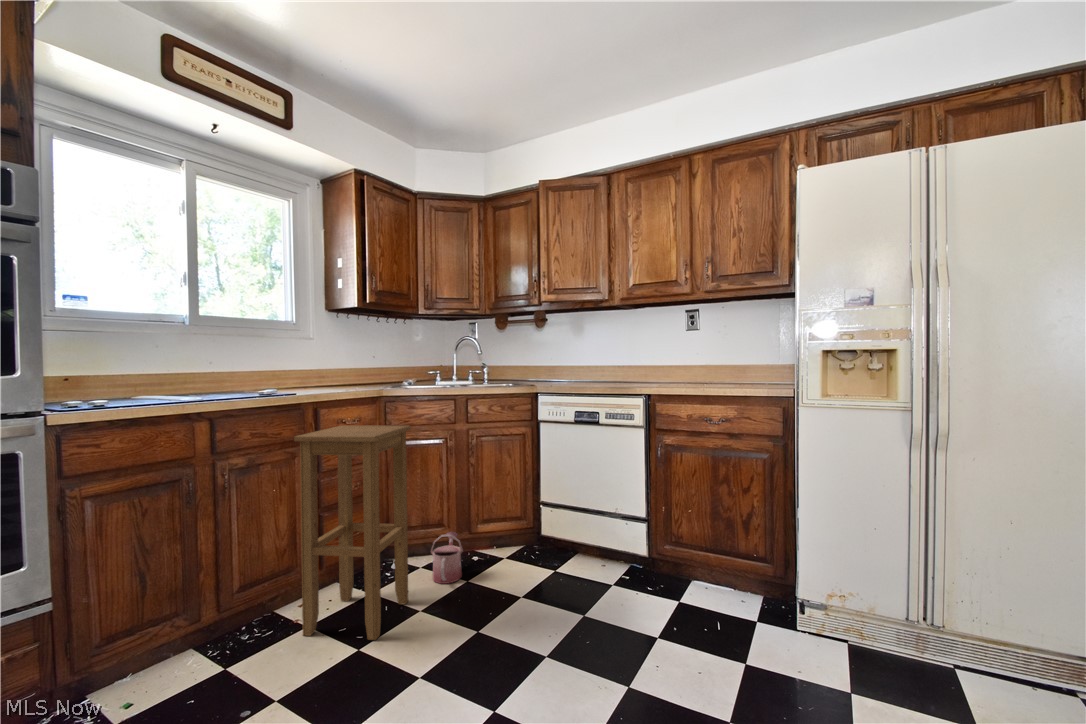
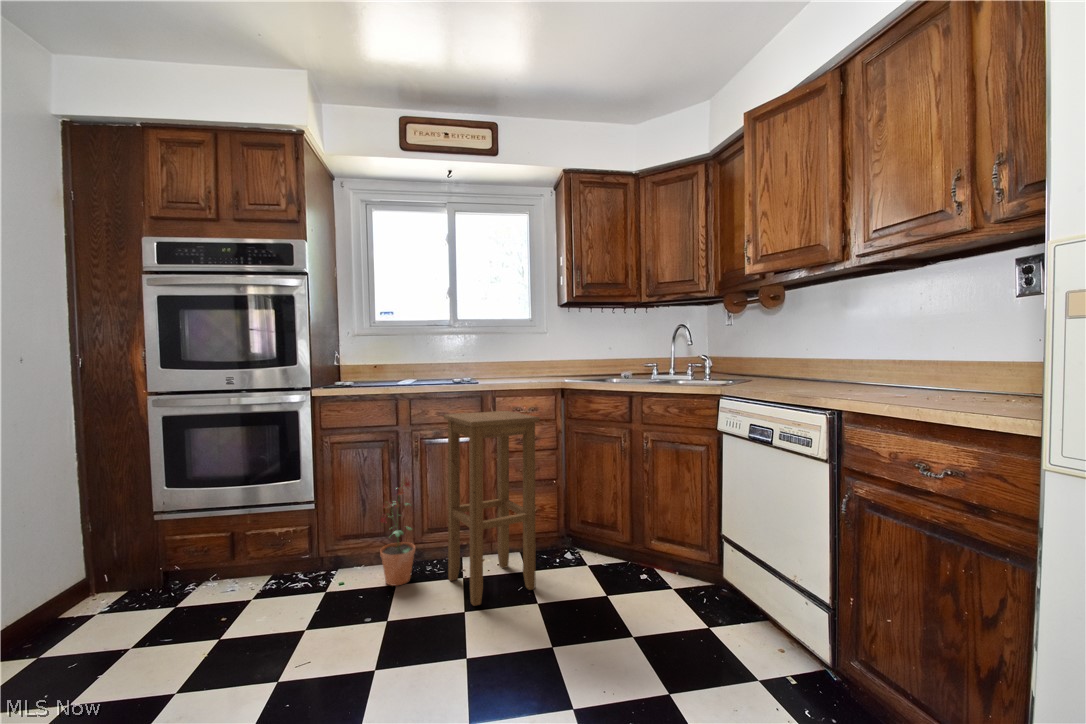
potted plant: none [188,528,263,678] -> present [380,478,415,586]
watering can: present [431,532,463,584] -> none [569,537,621,591]

